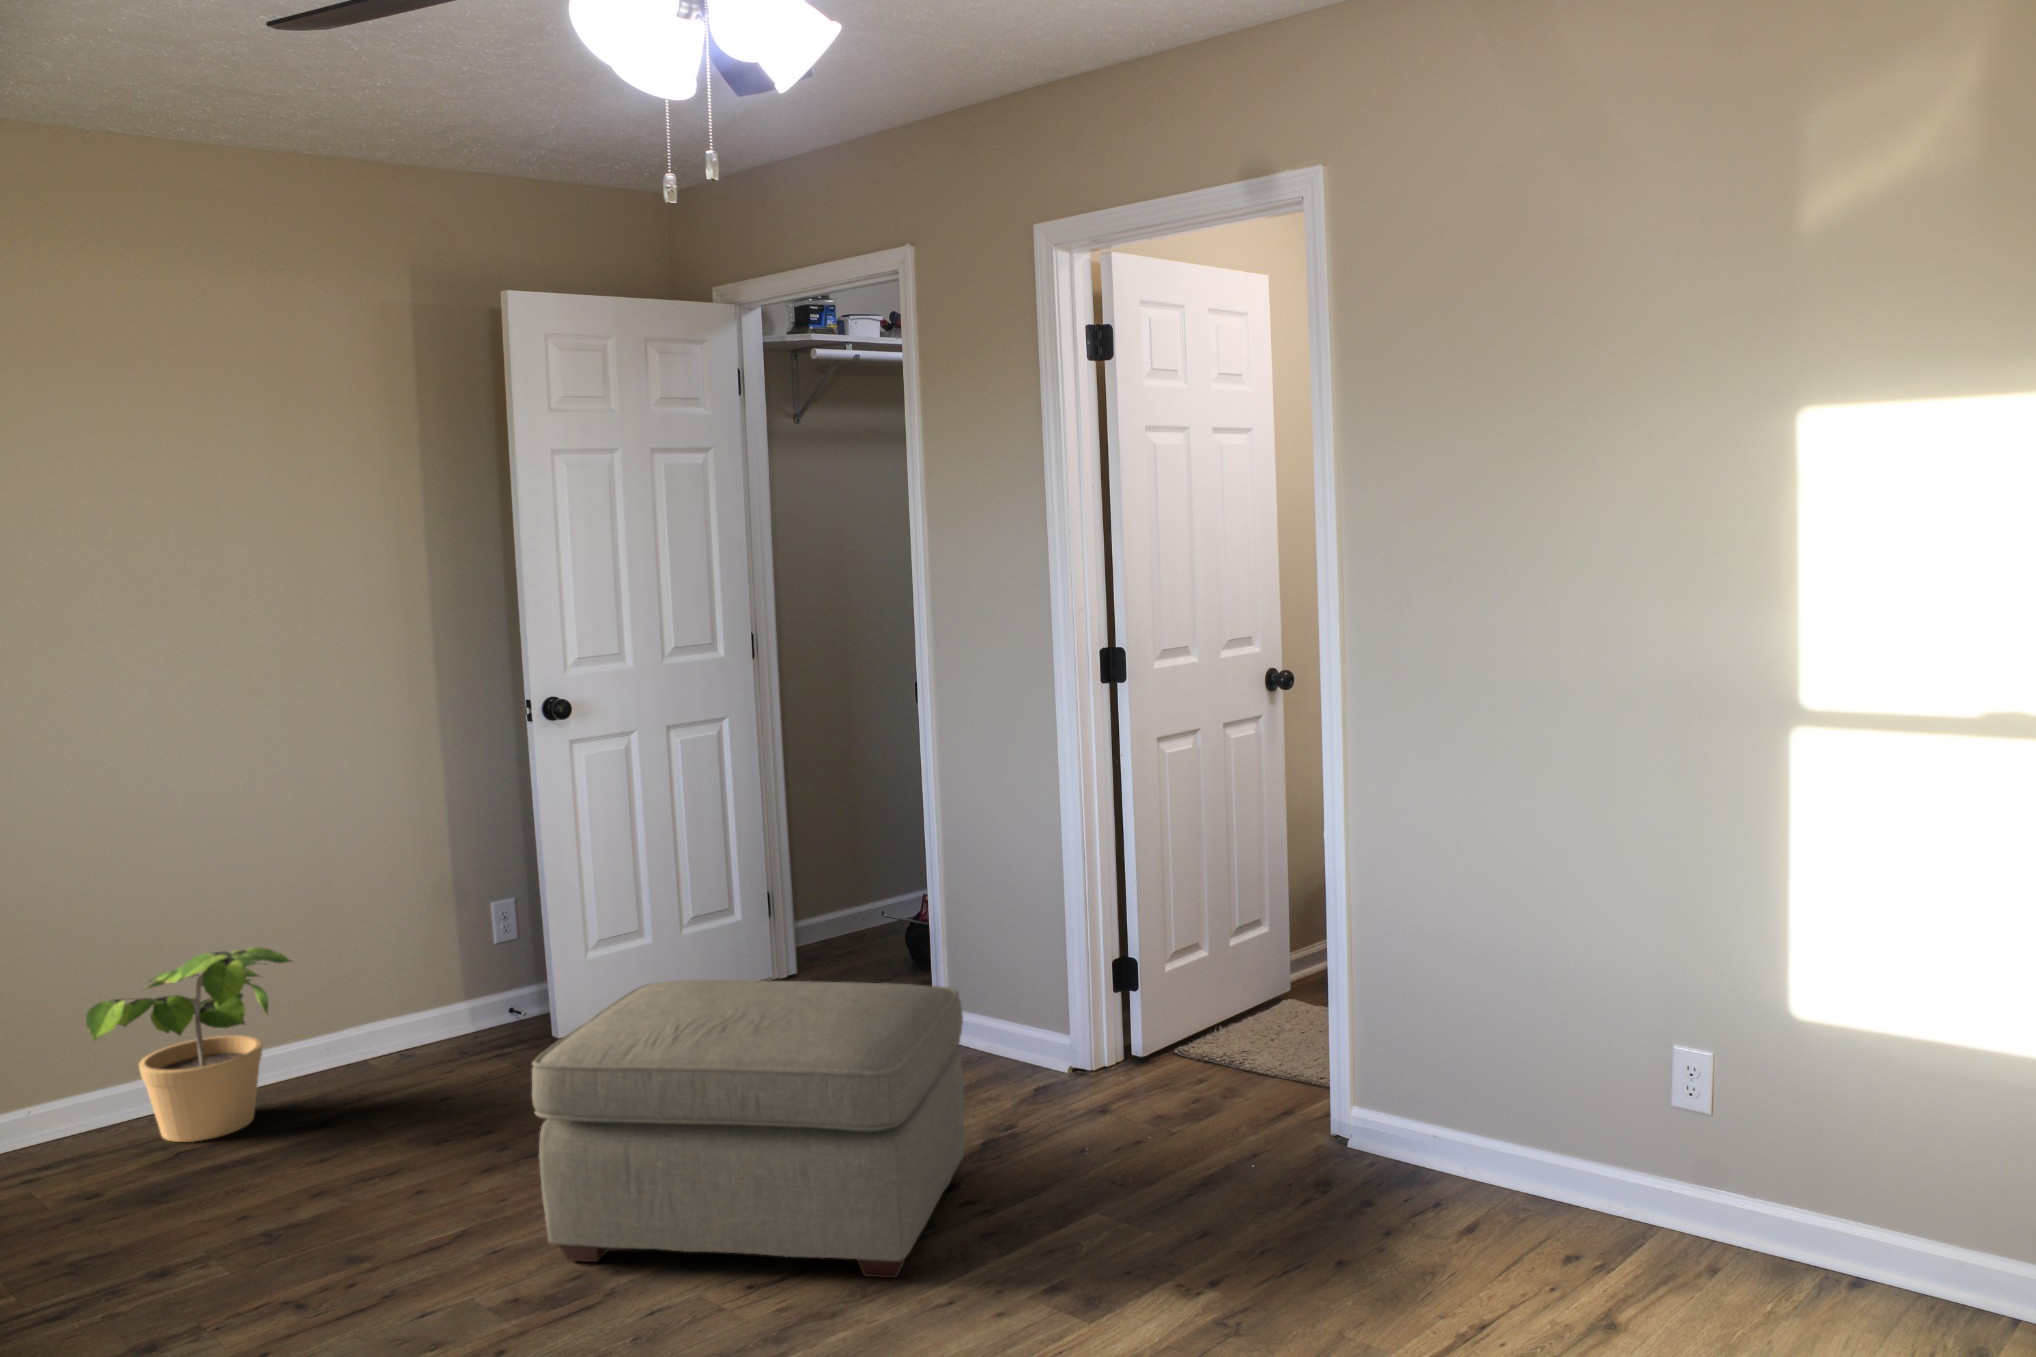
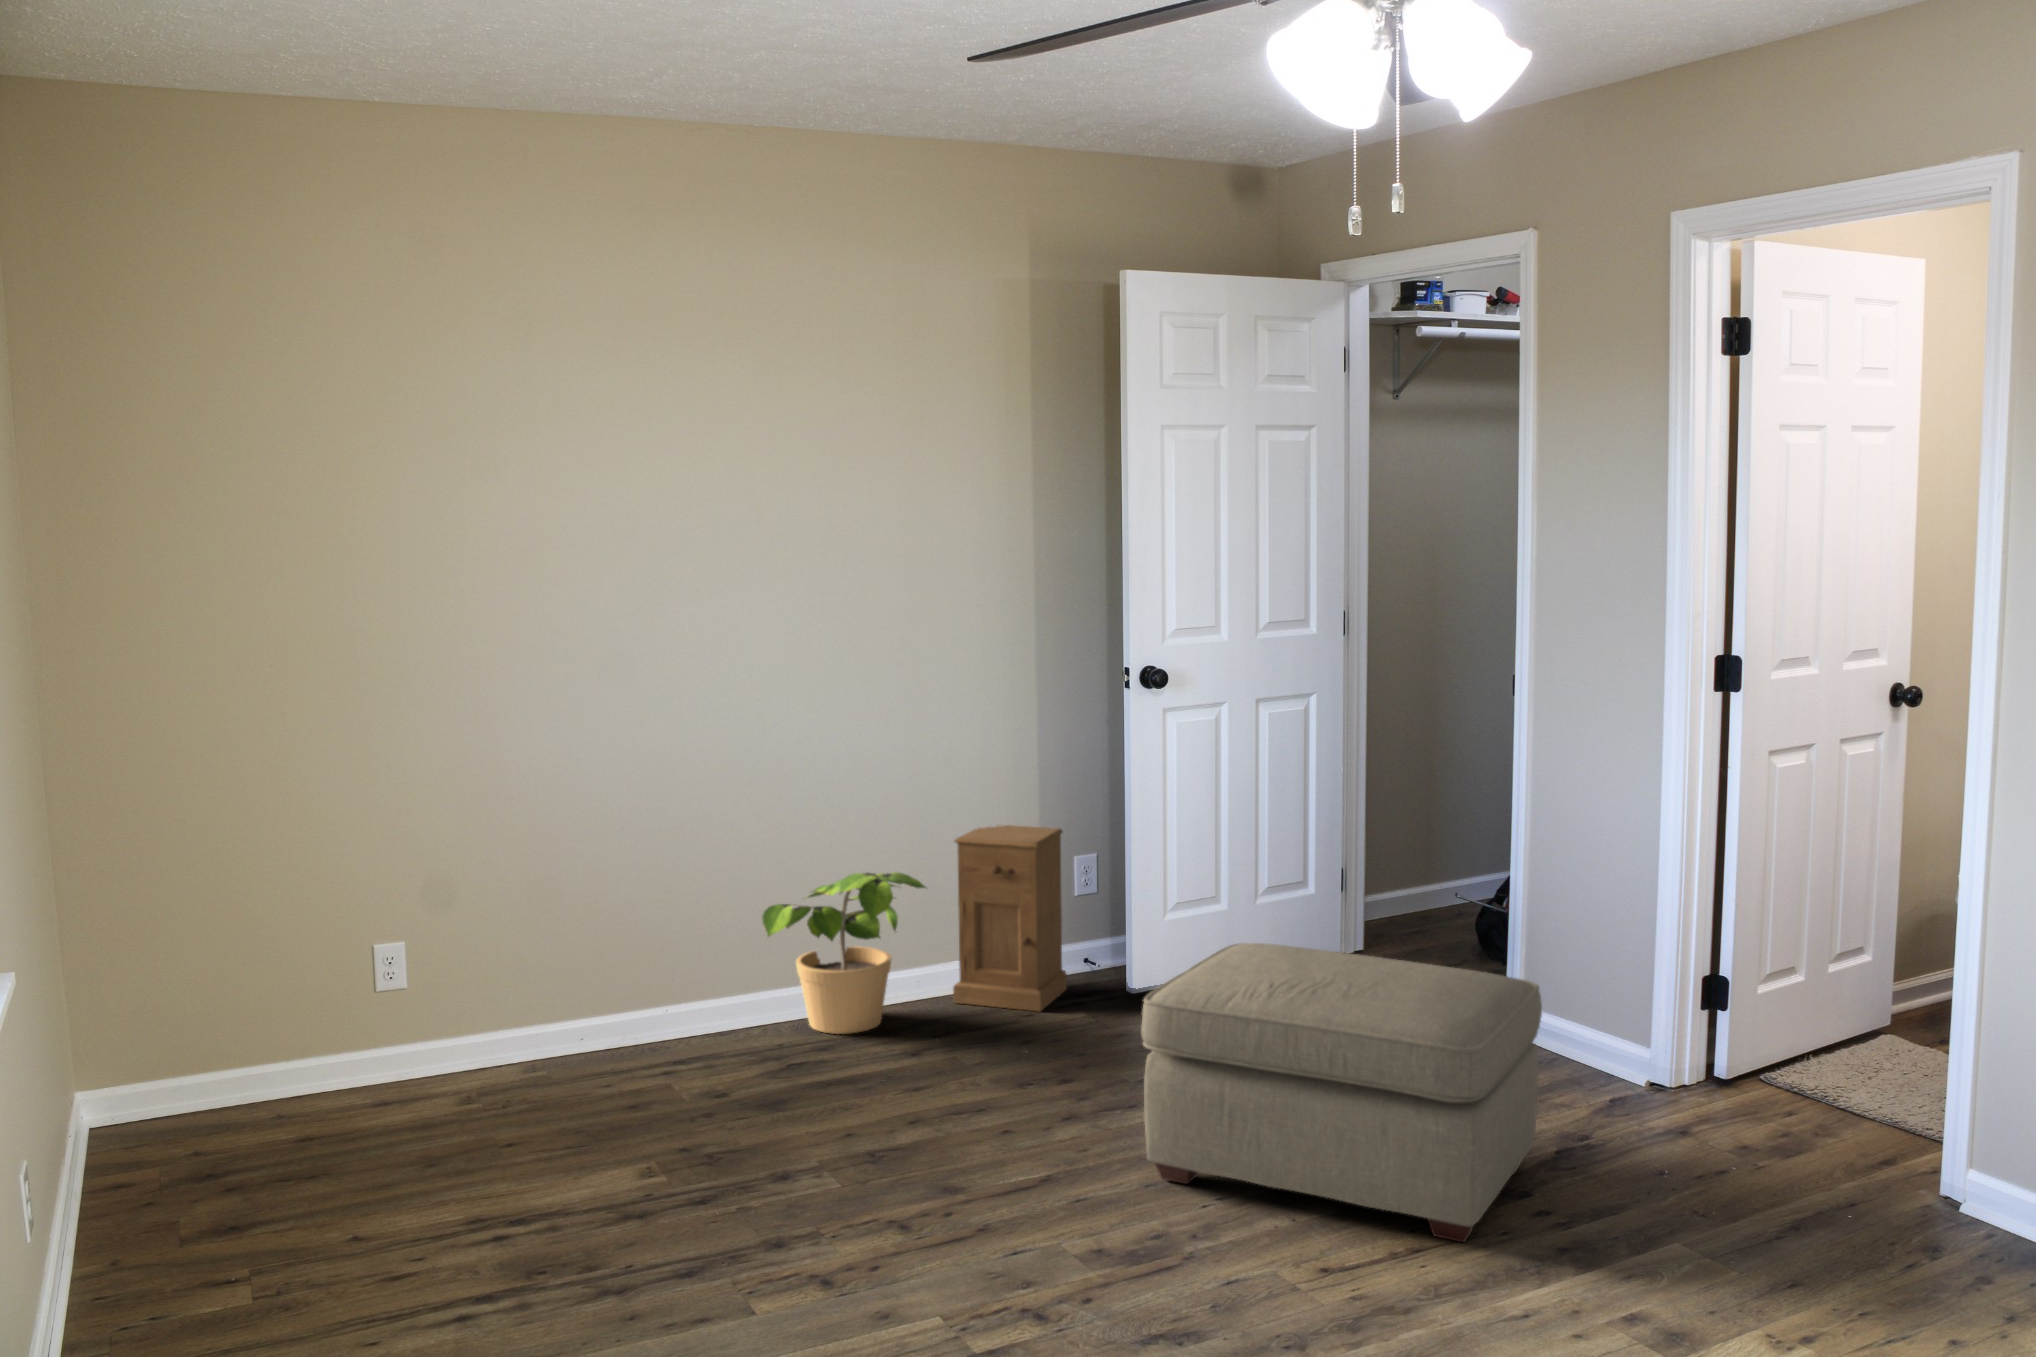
nightstand: none [336,878,481,1084] -> present [953,825,1067,1011]

